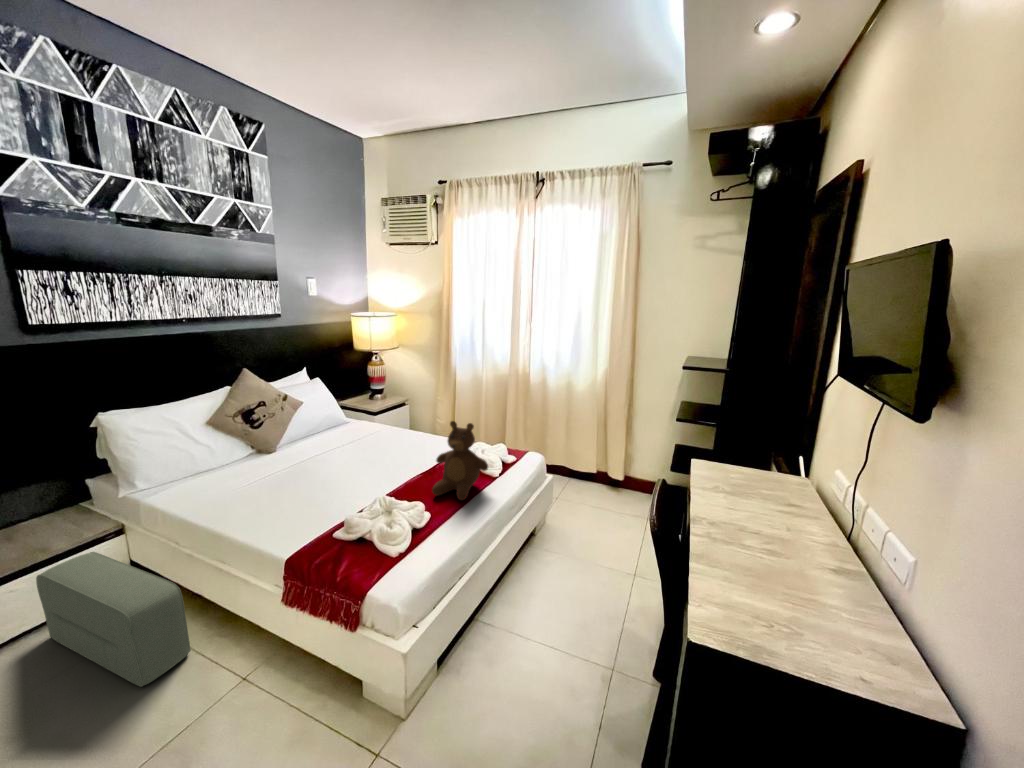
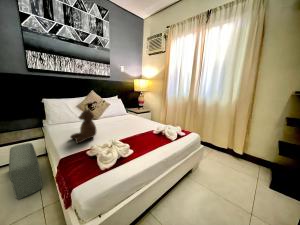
teddy bear: present [432,421,488,500] -> present [71,107,97,143]

